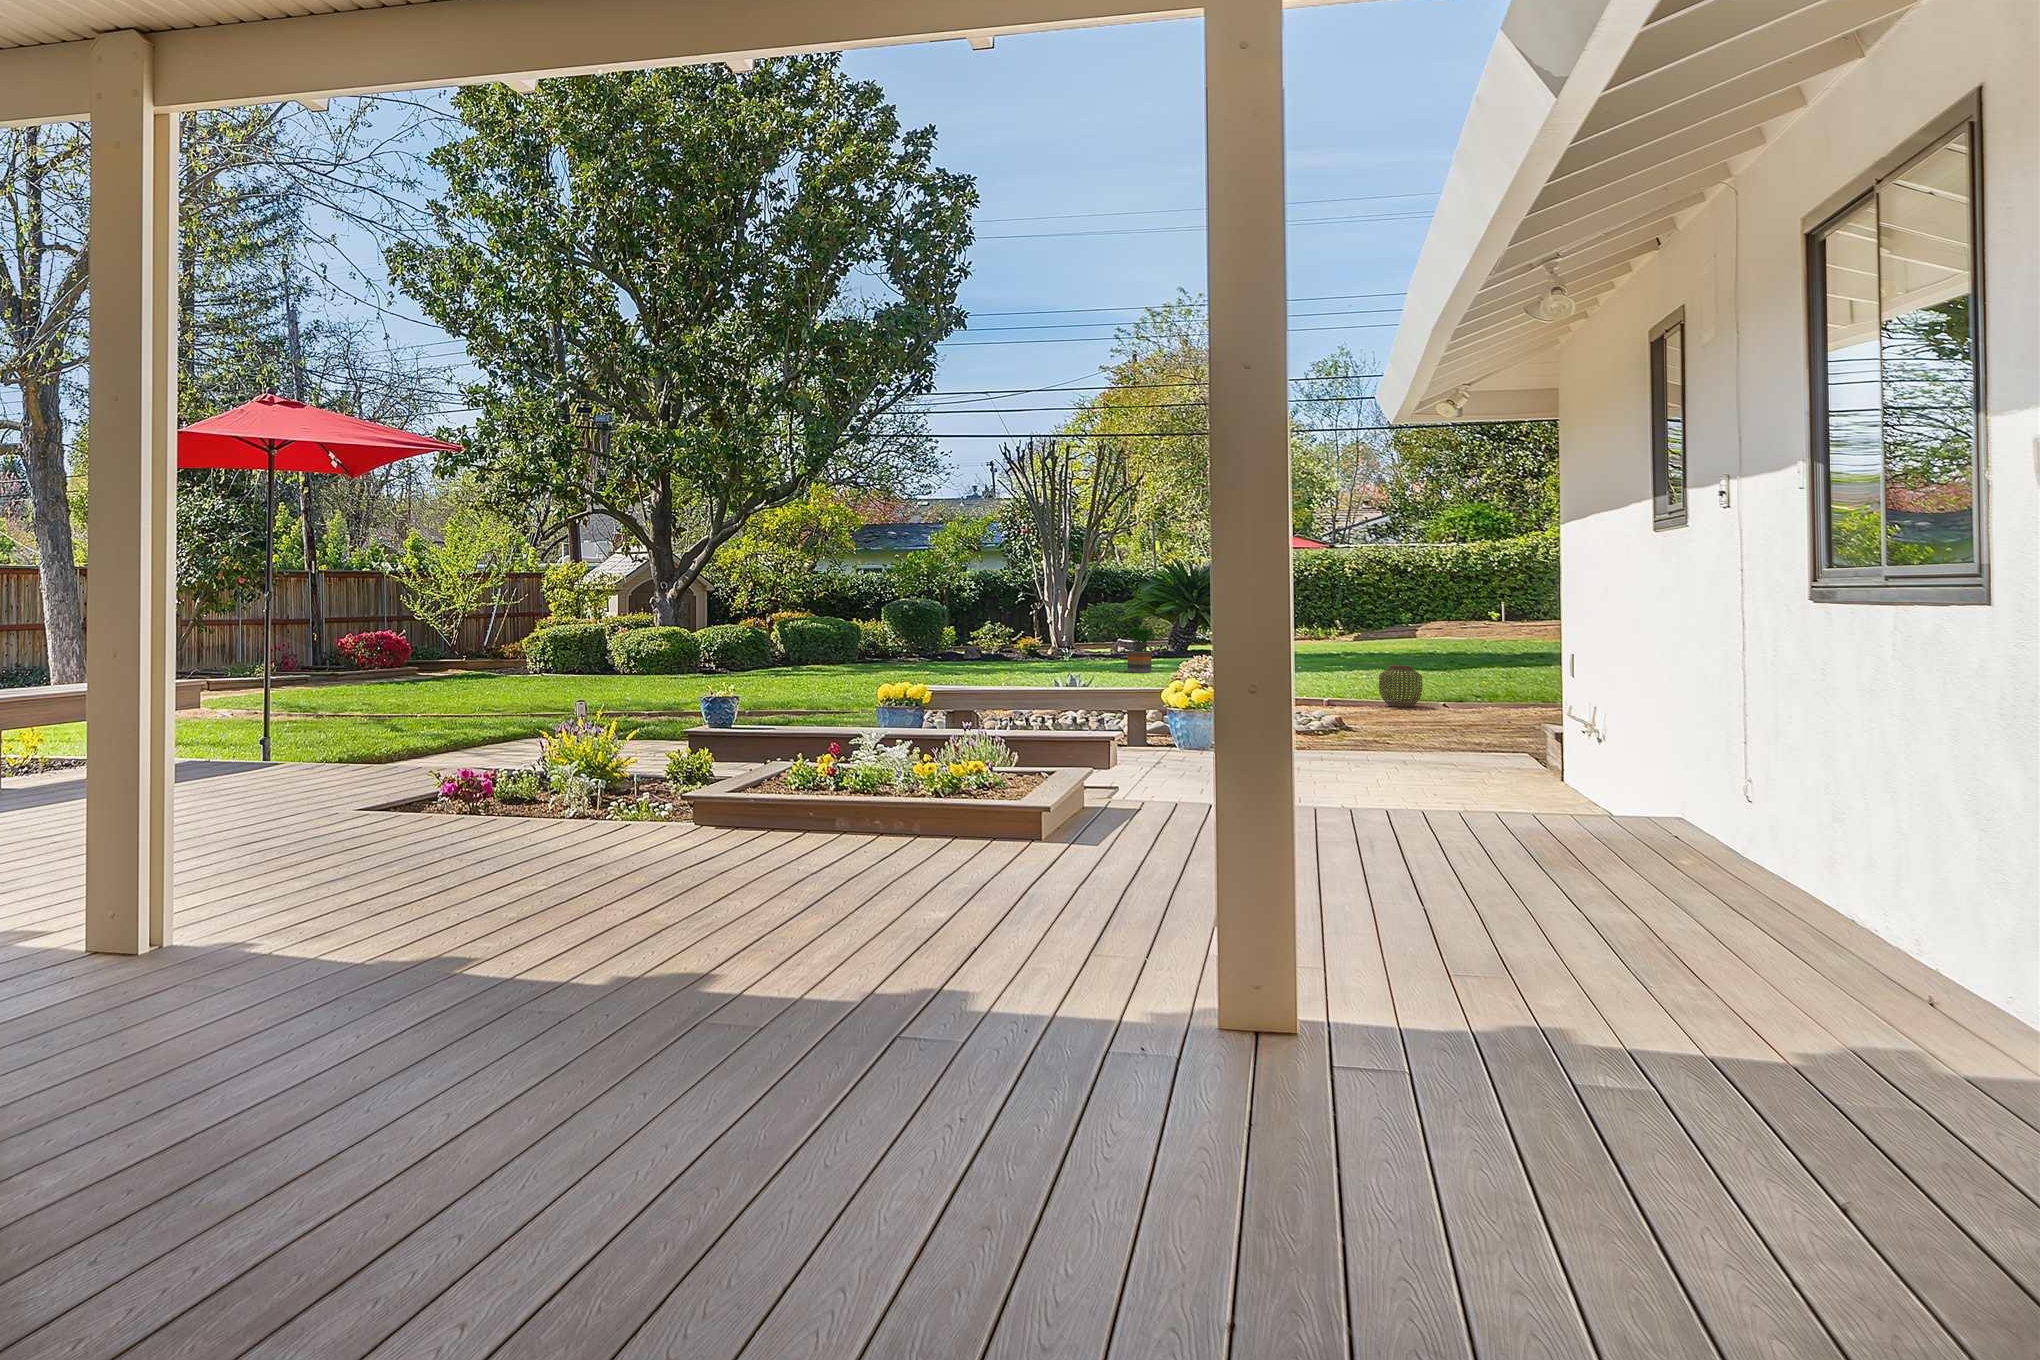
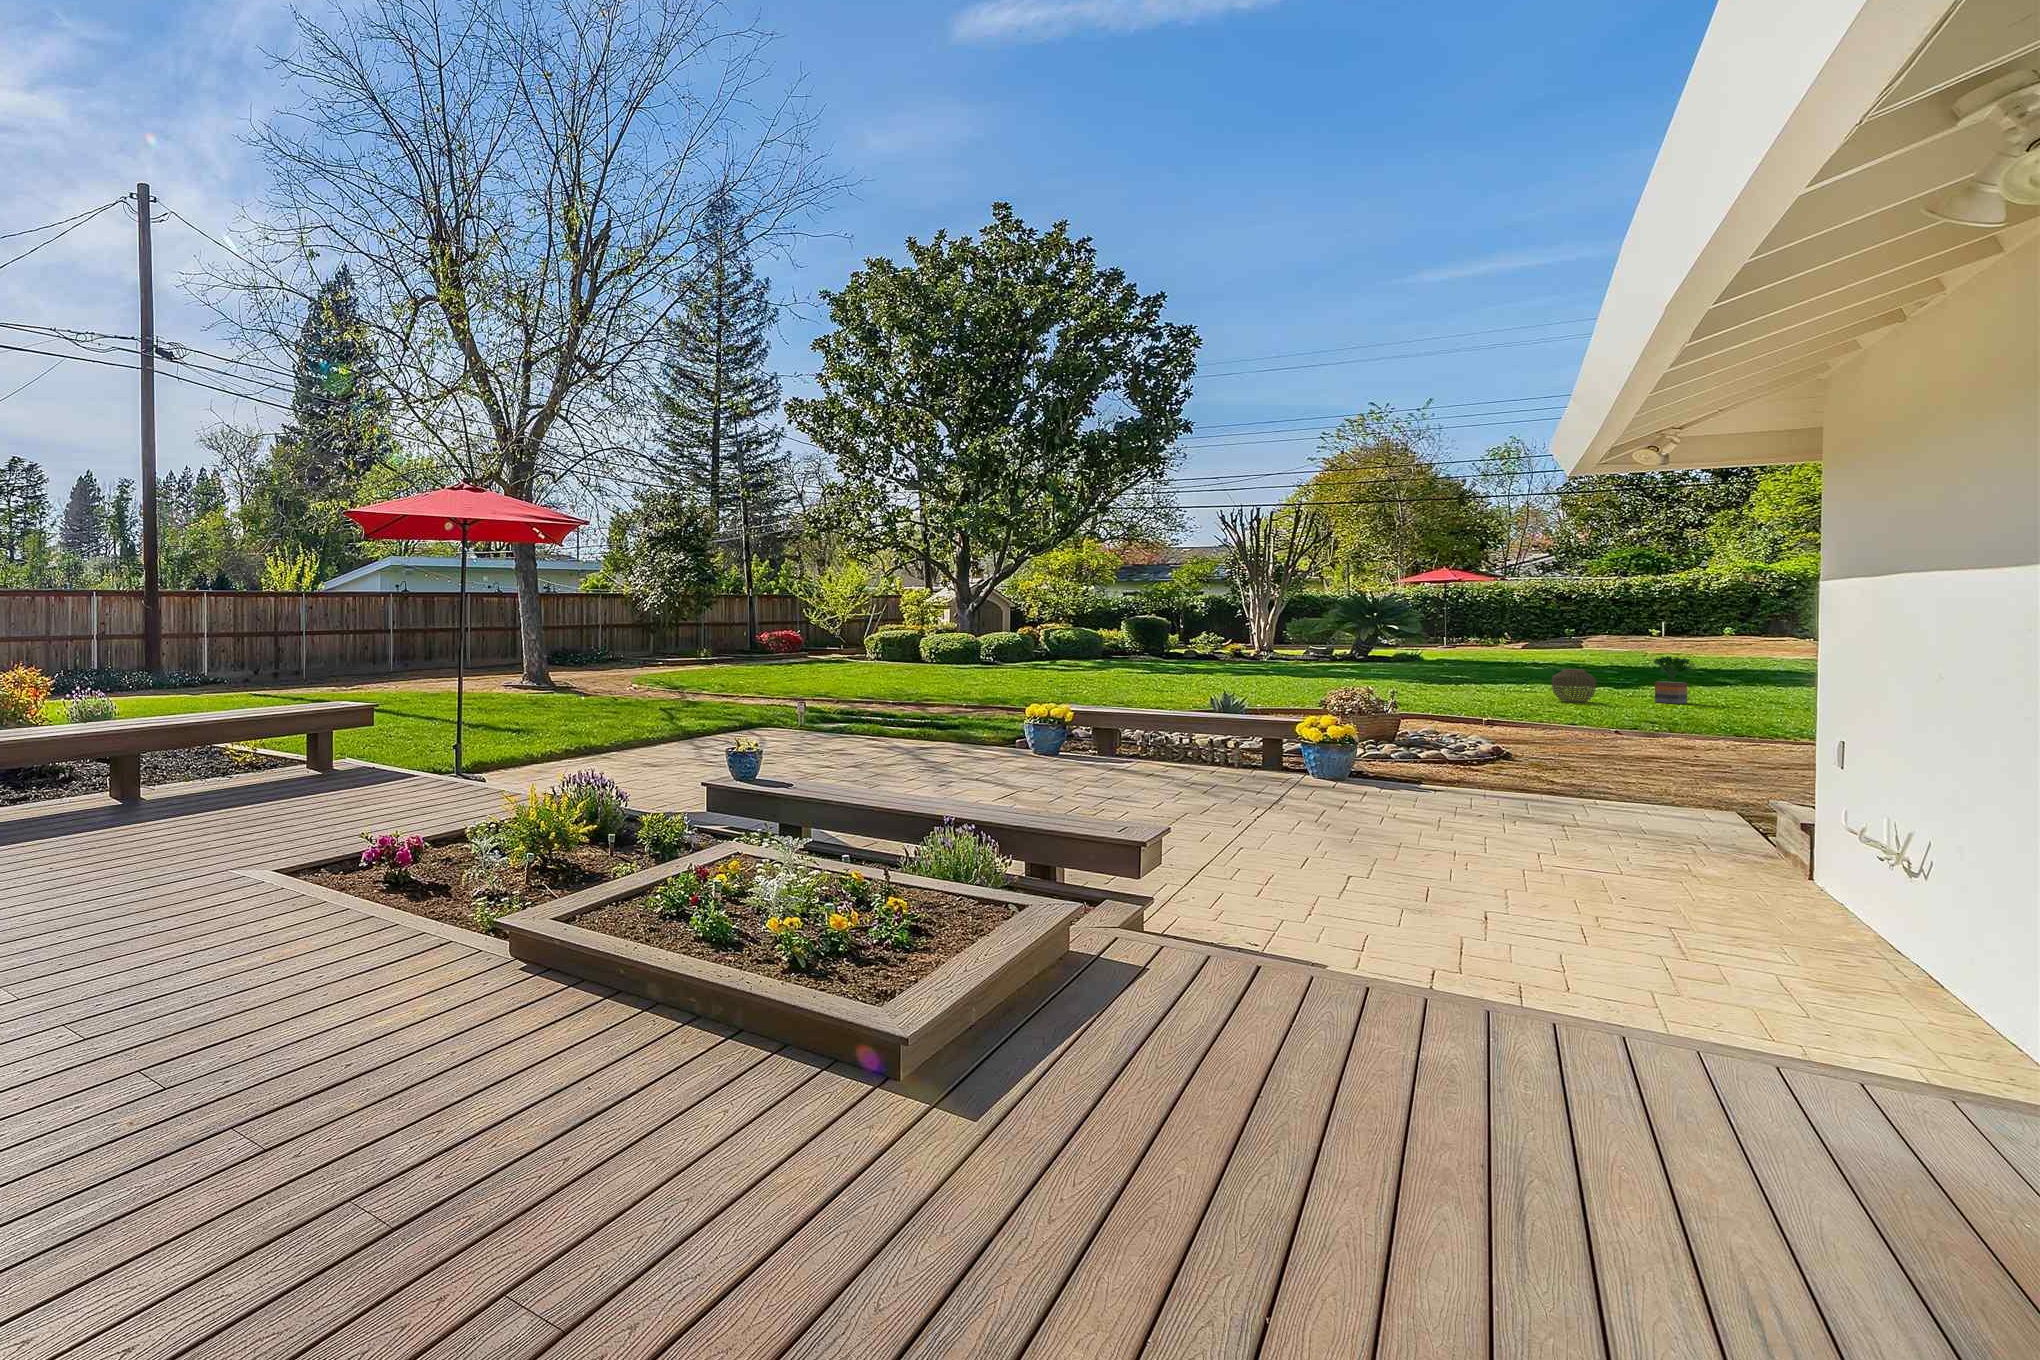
potted tree: present [1128,627,1156,673] -> present [1654,656,1695,704]

